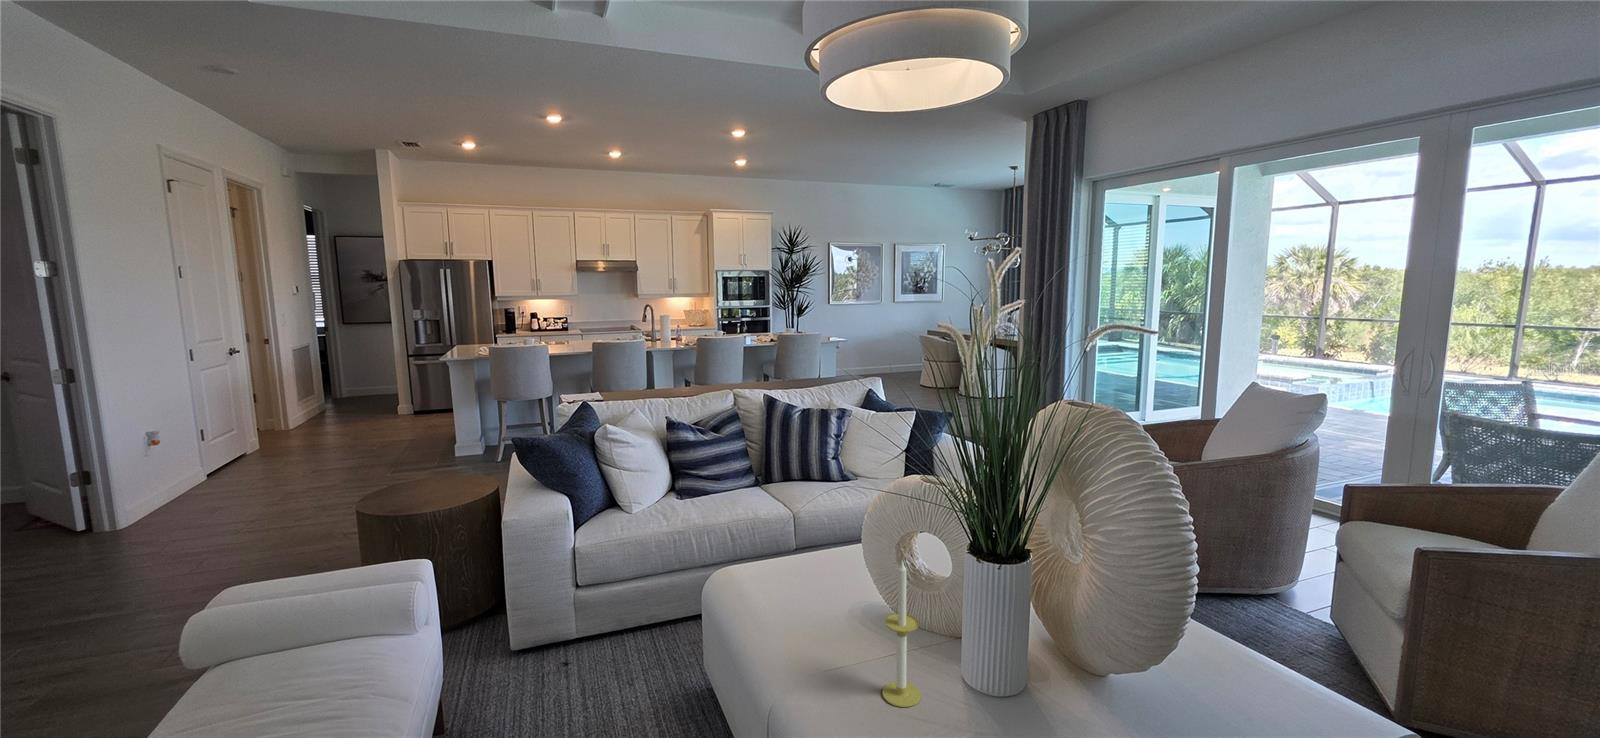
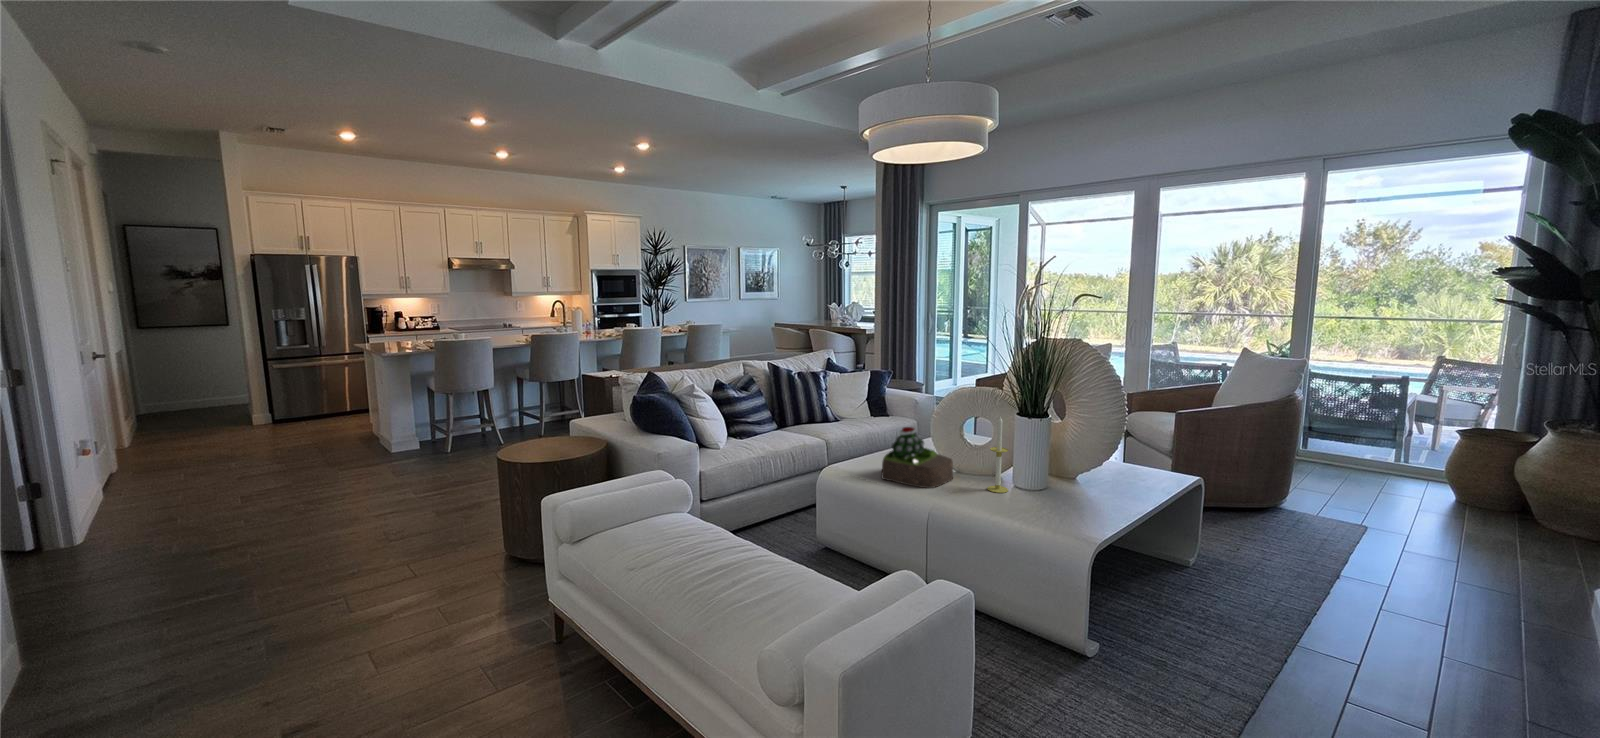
succulent plant: none [743,540,854,662] -> present [882,427,953,488]

